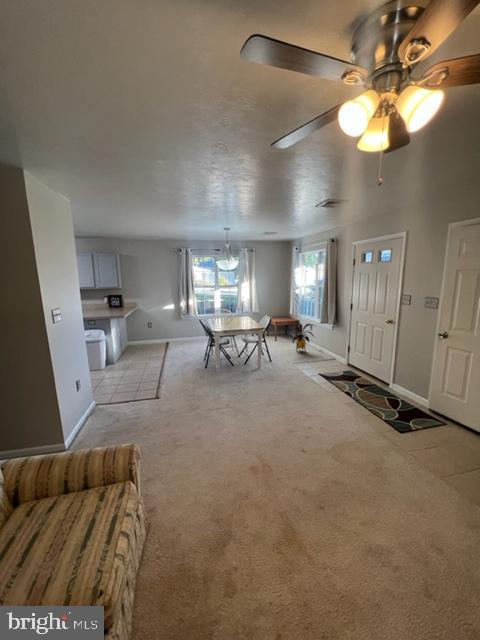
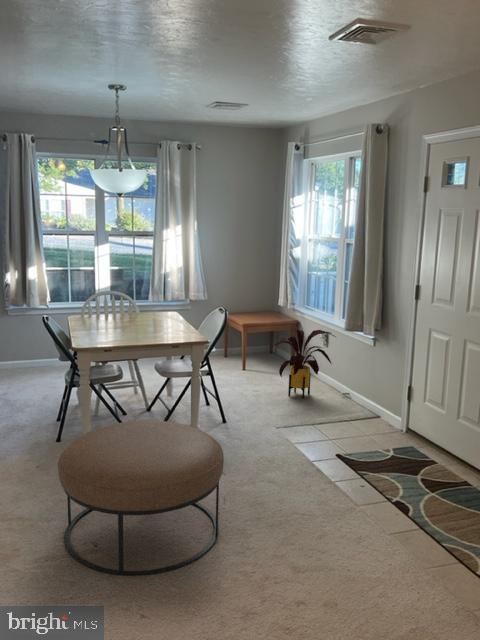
ottoman: none [215,360,278,417] -> present [58,420,224,576]

